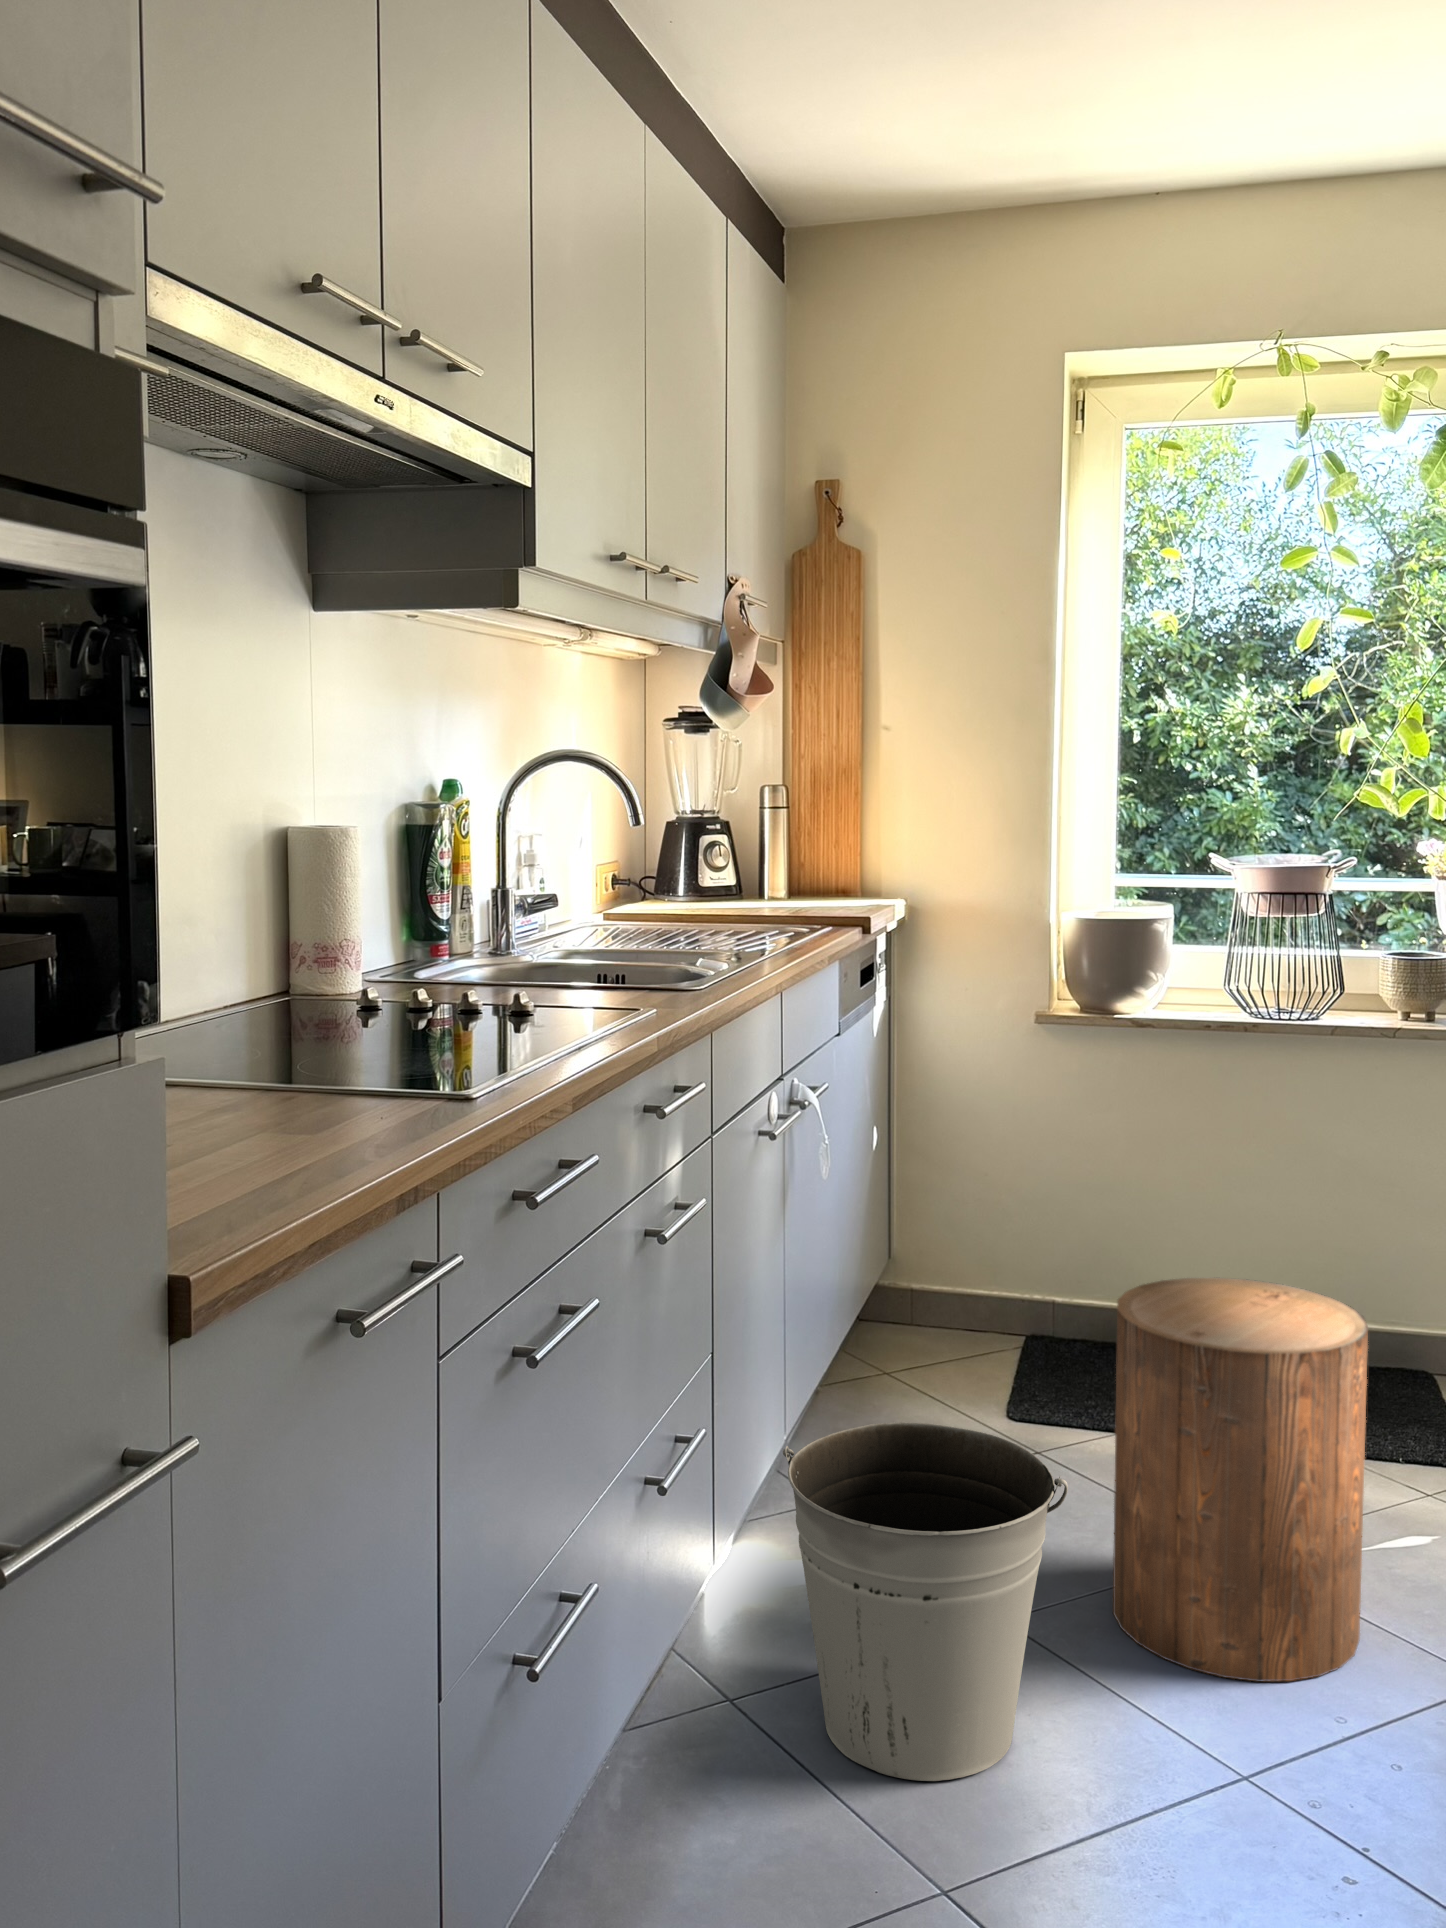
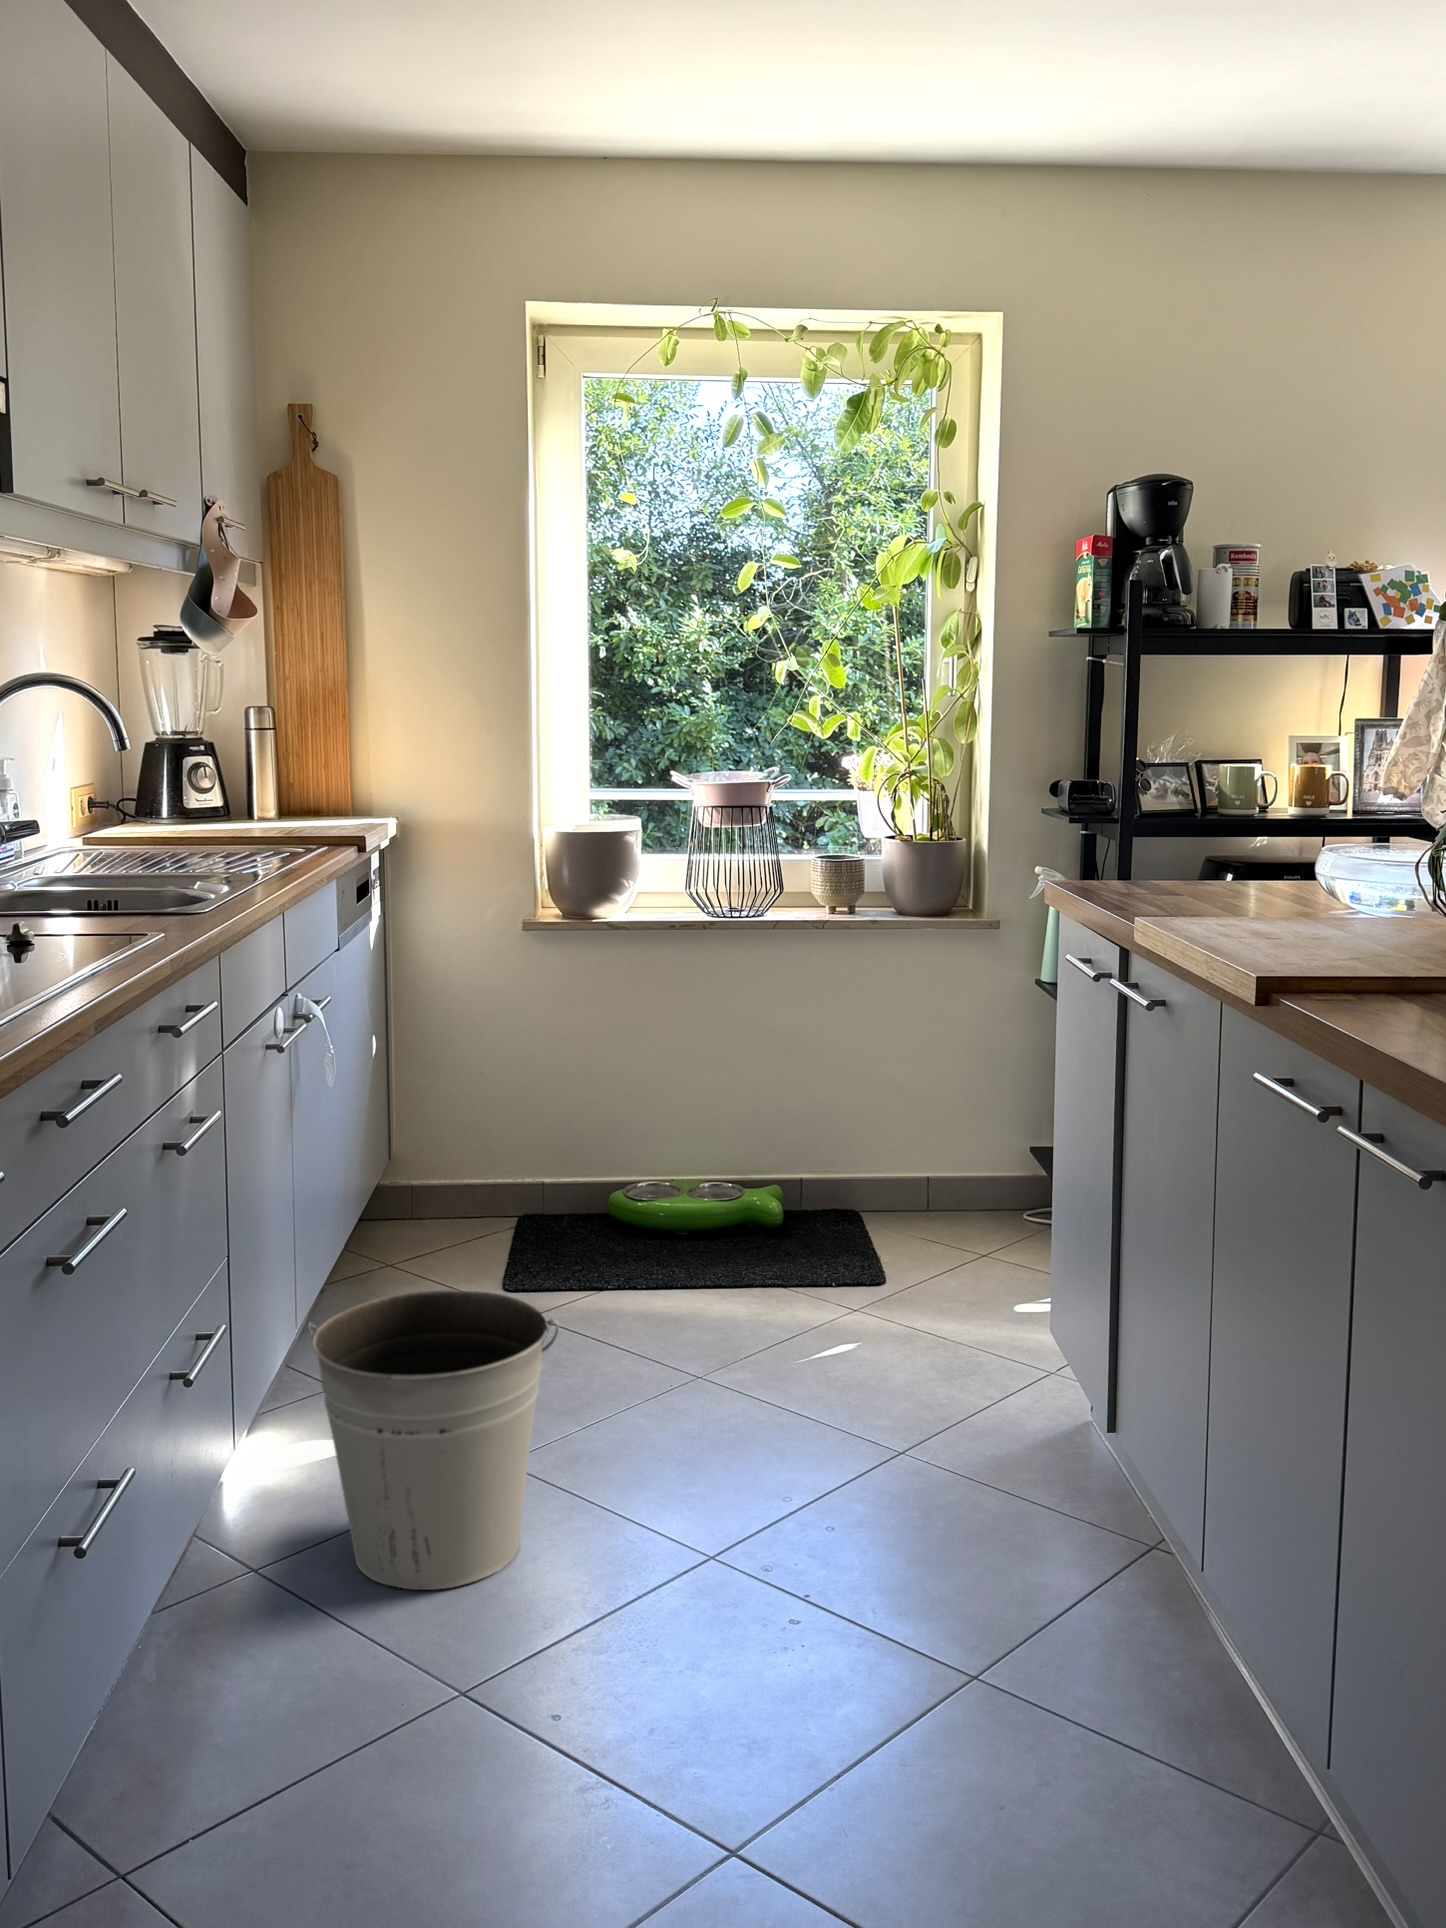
stool: present [1113,1278,1368,1682] -> none [597,1141,802,1472]

